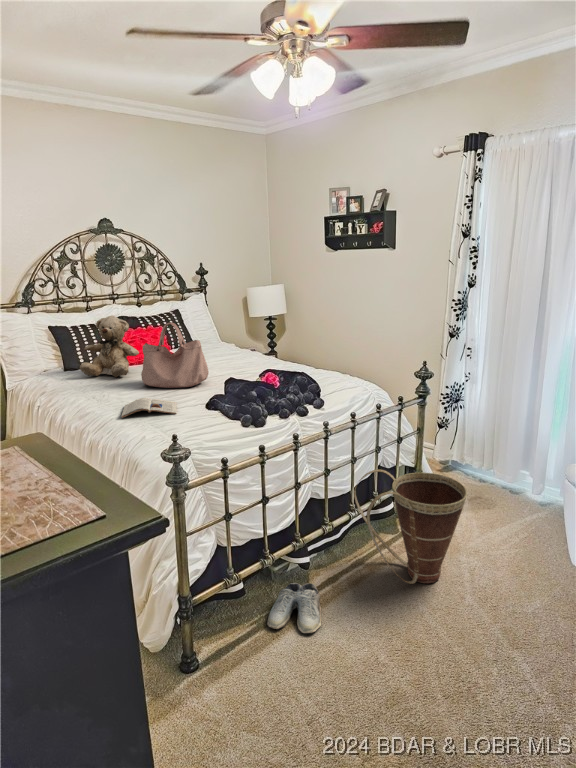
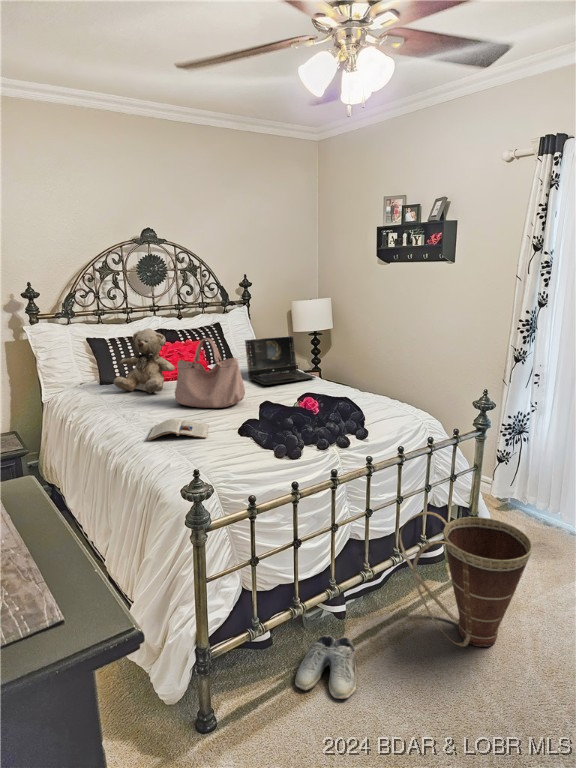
laptop: none [205,320,273,366] -> present [245,336,316,385]

